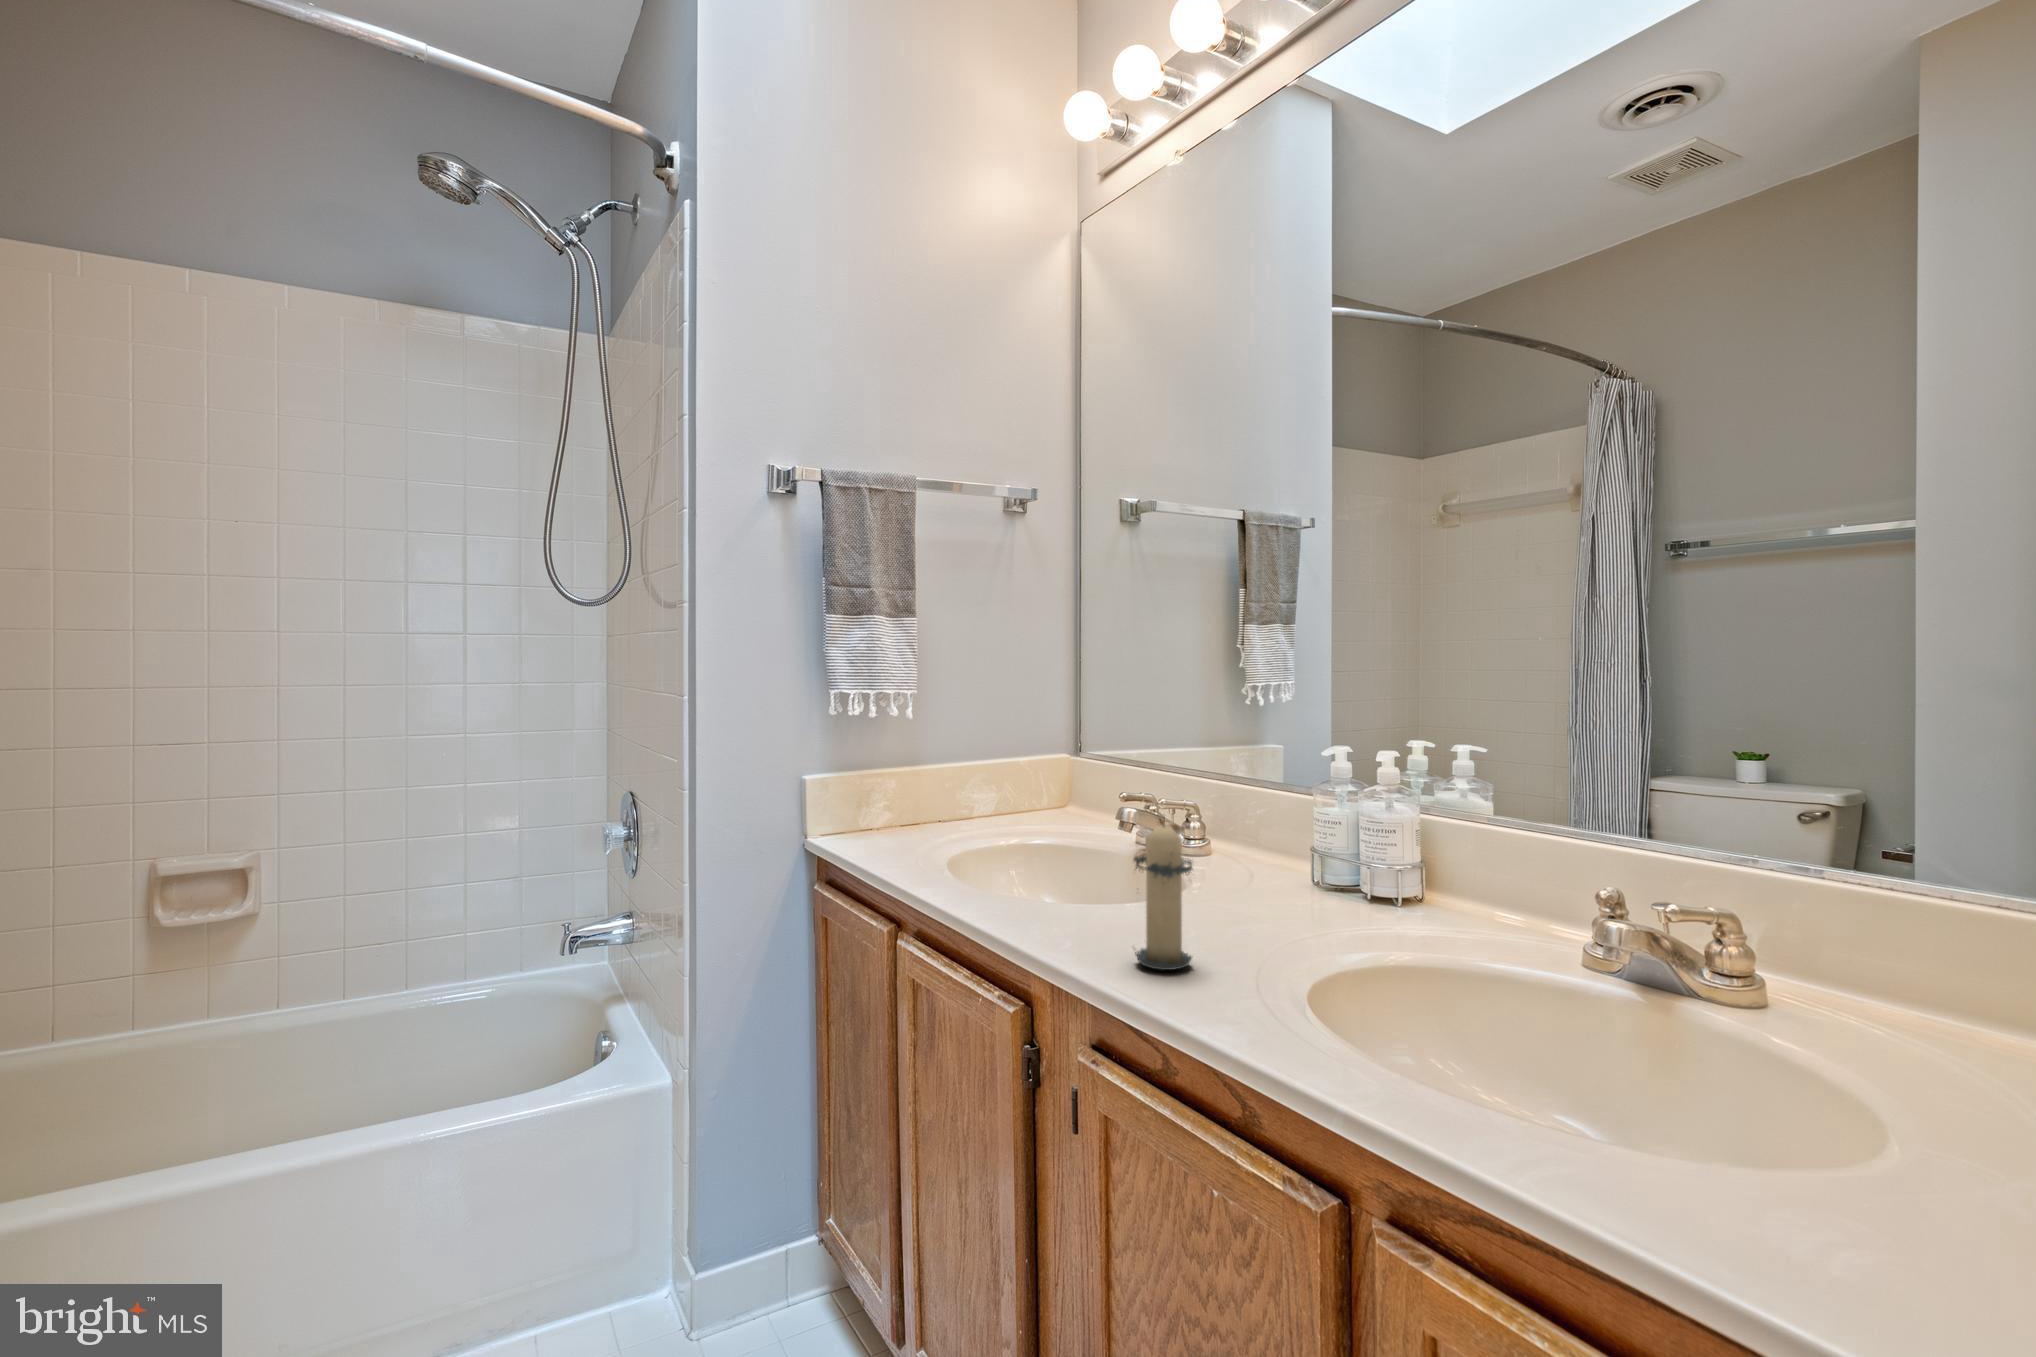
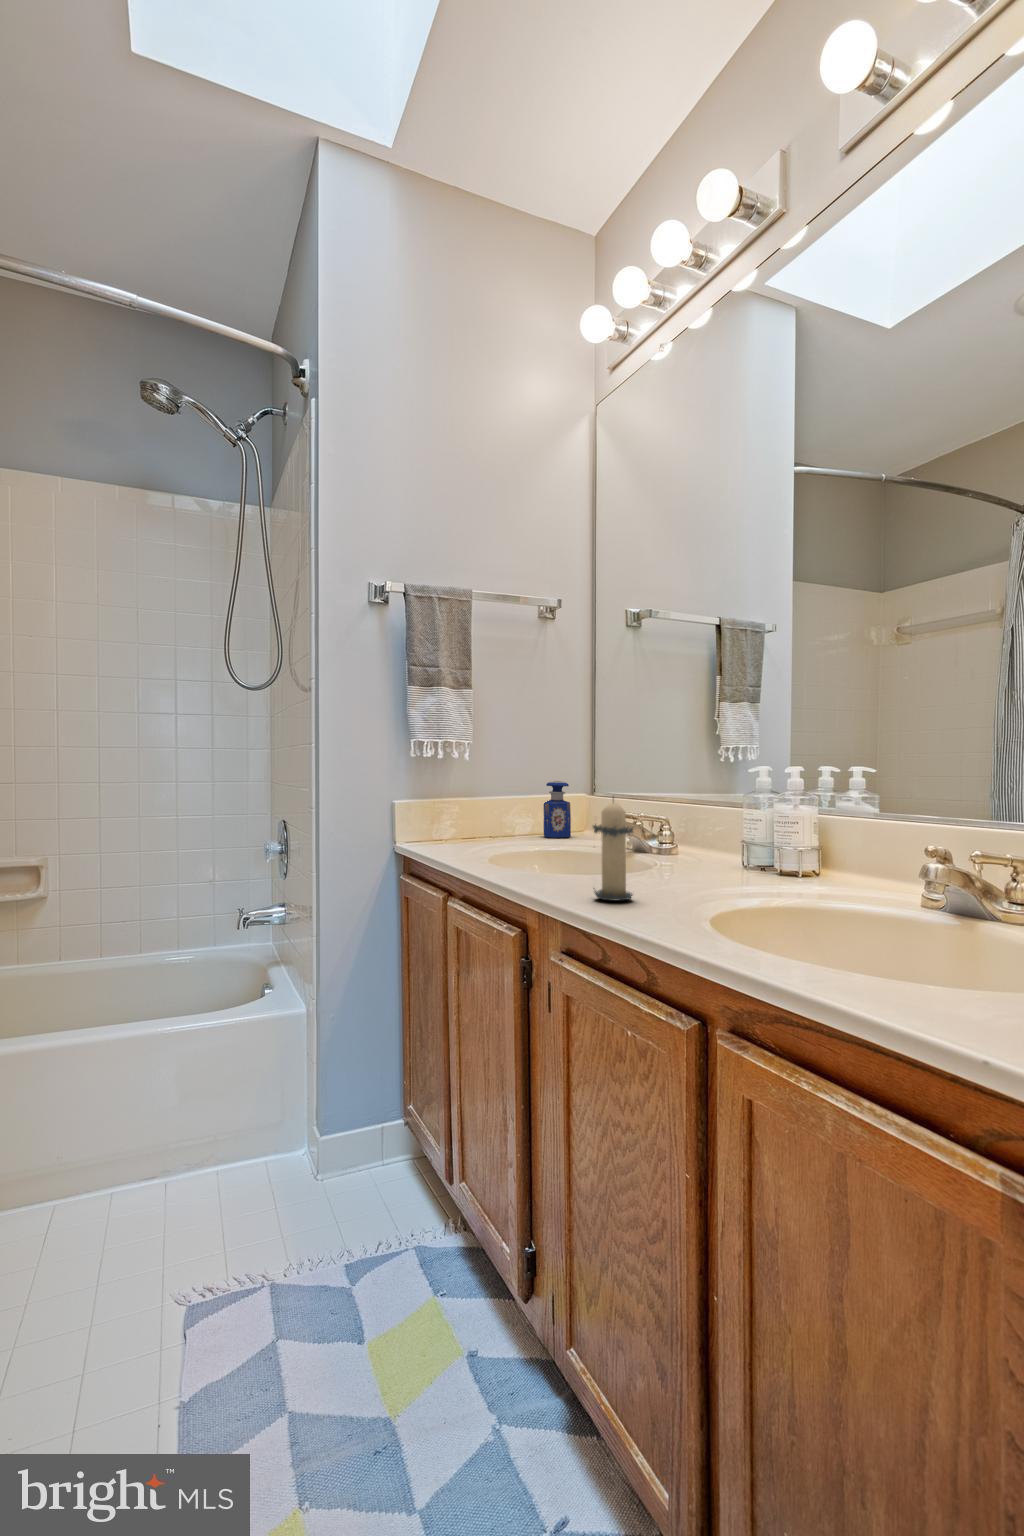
perfume bottle: none [1008,741,1047,820] -> present [543,781,571,838]

